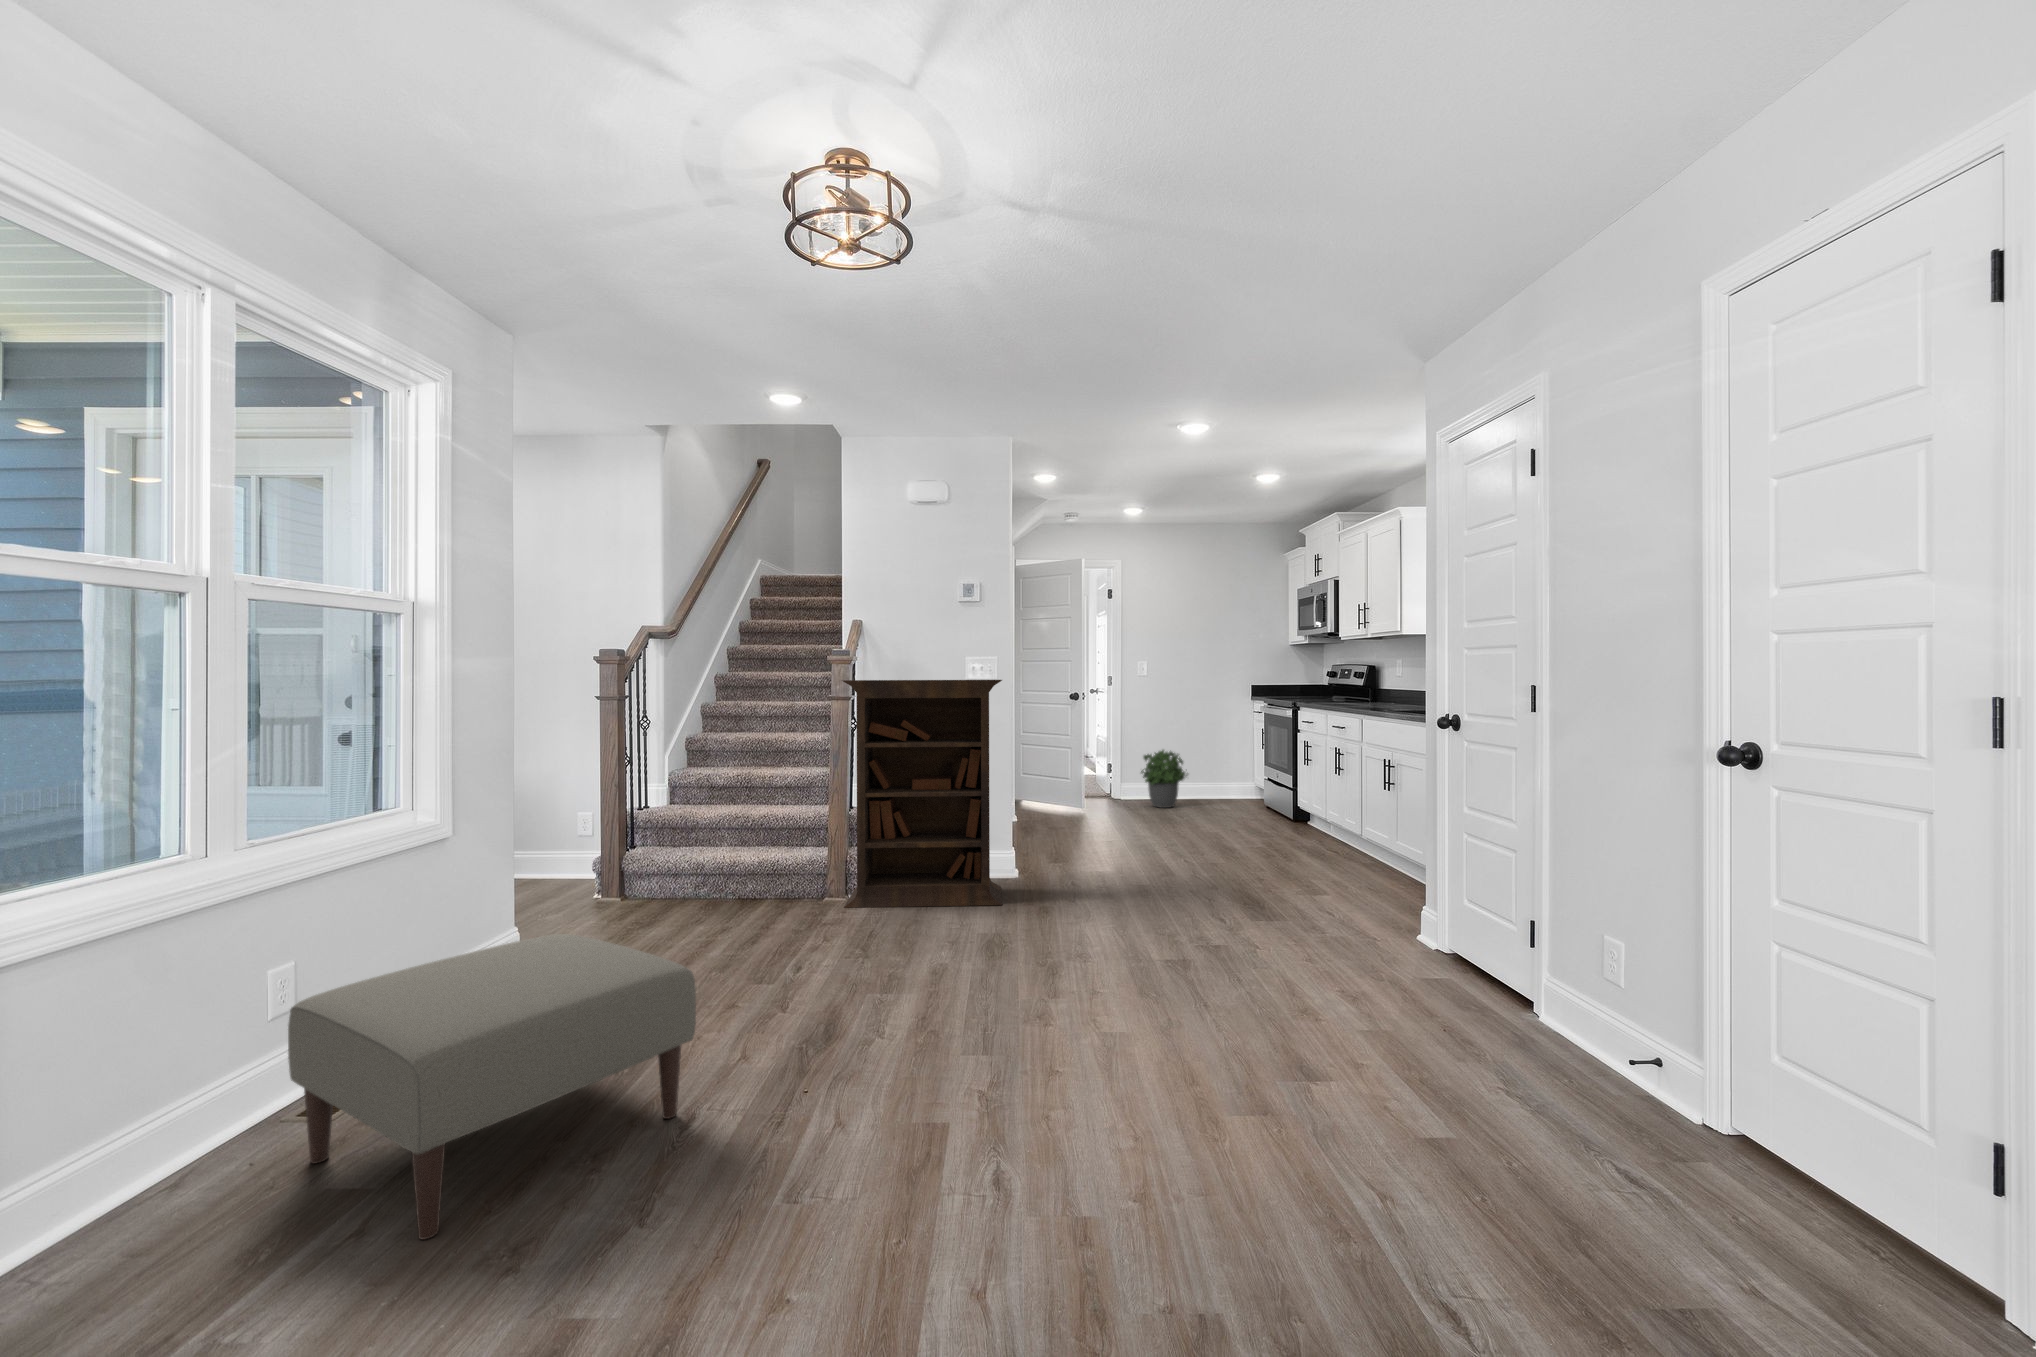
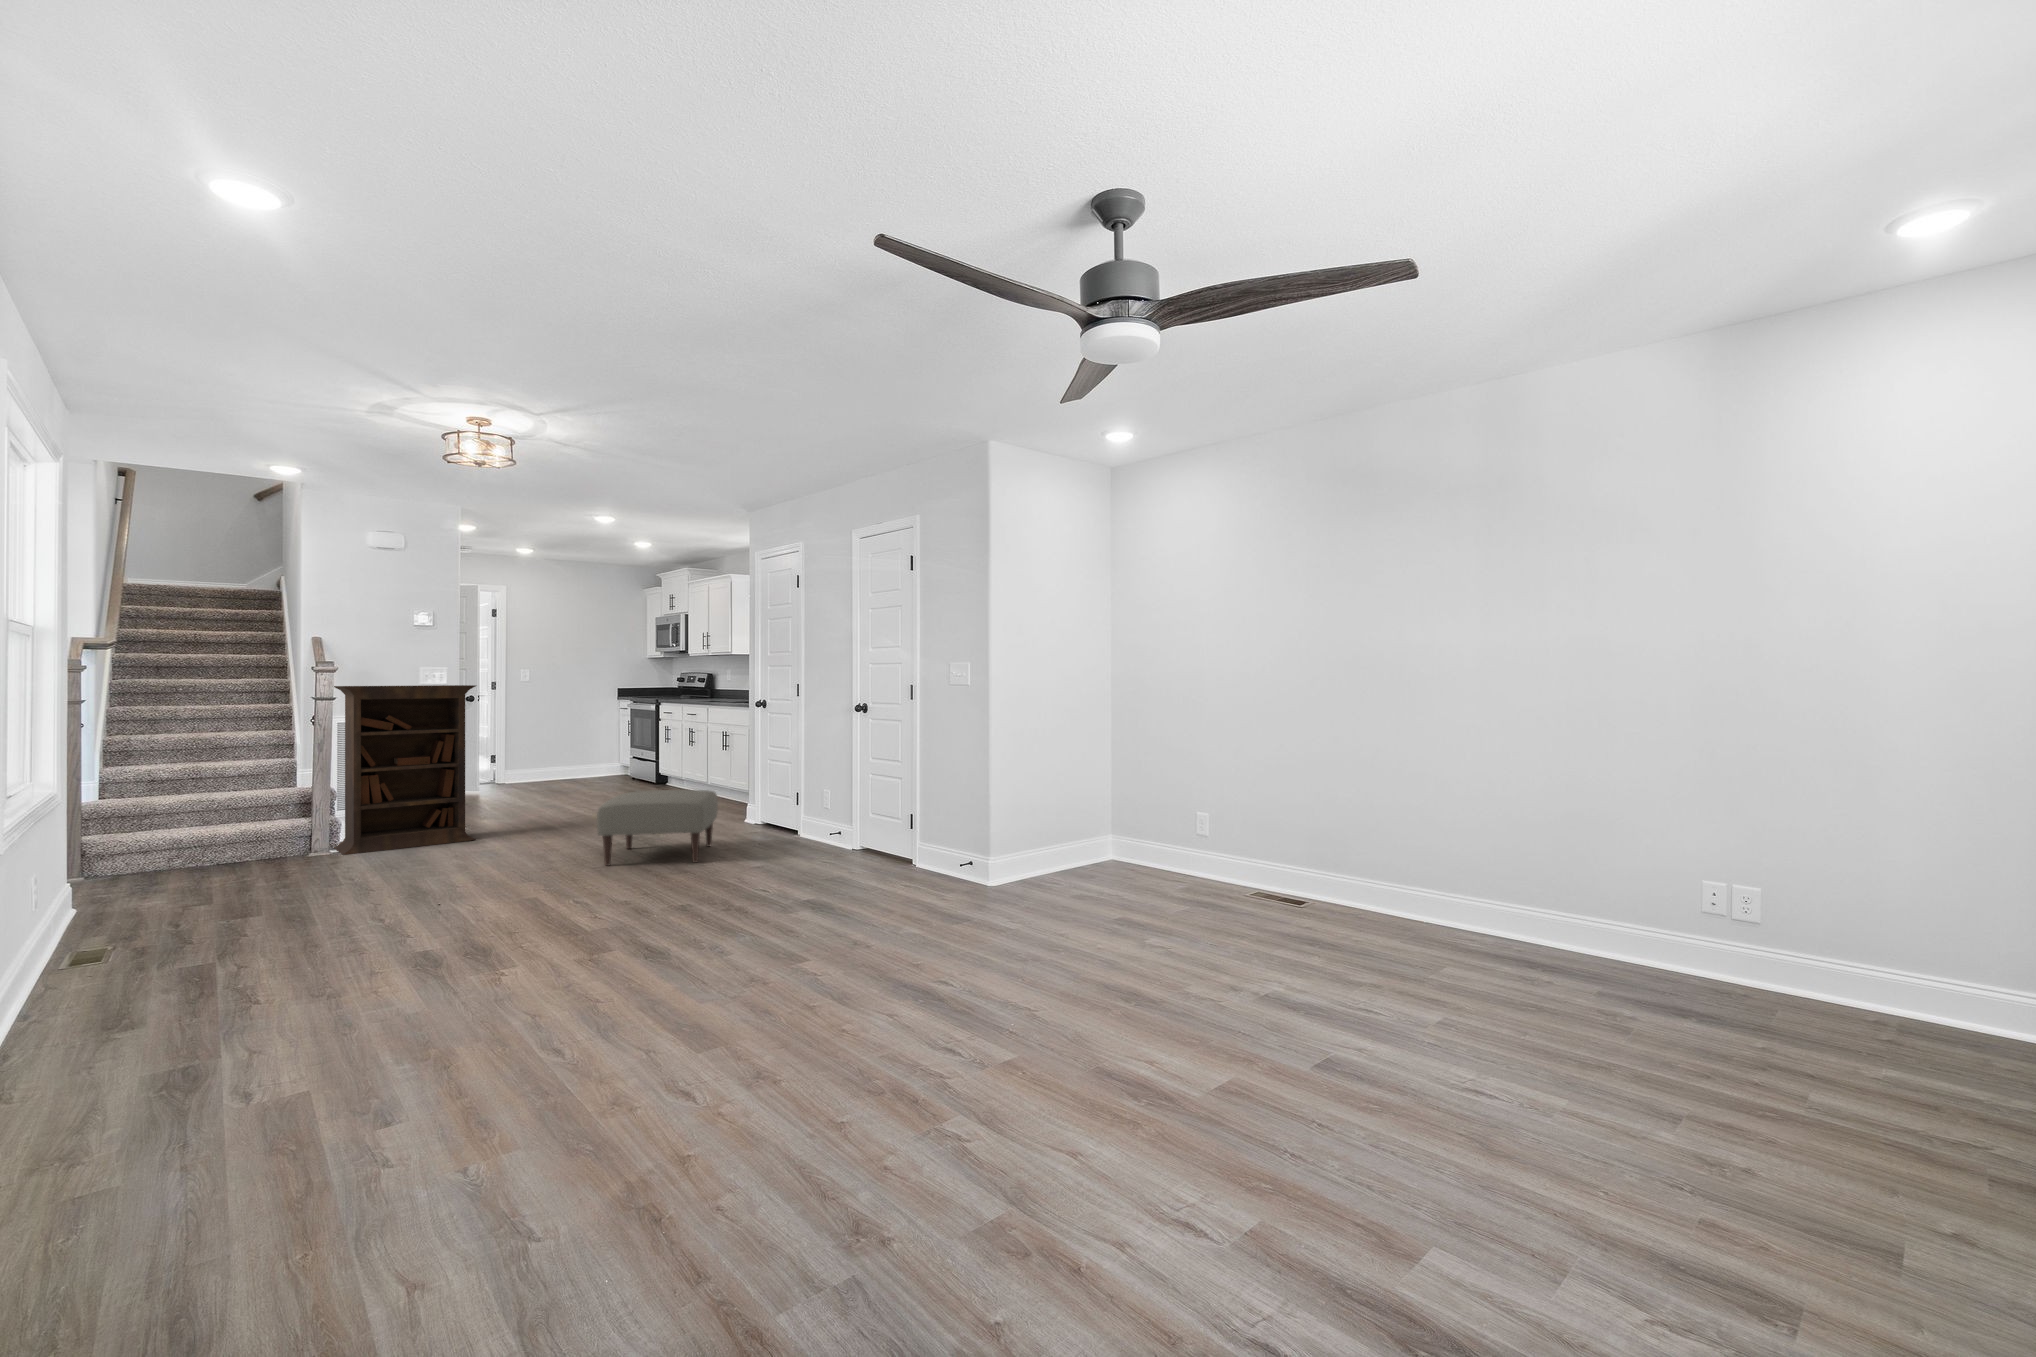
potted plant: present [1141,750,1187,808] -> none [523,740,568,787]
ottoman: present [288,934,696,1239] -> present [597,790,718,866]

